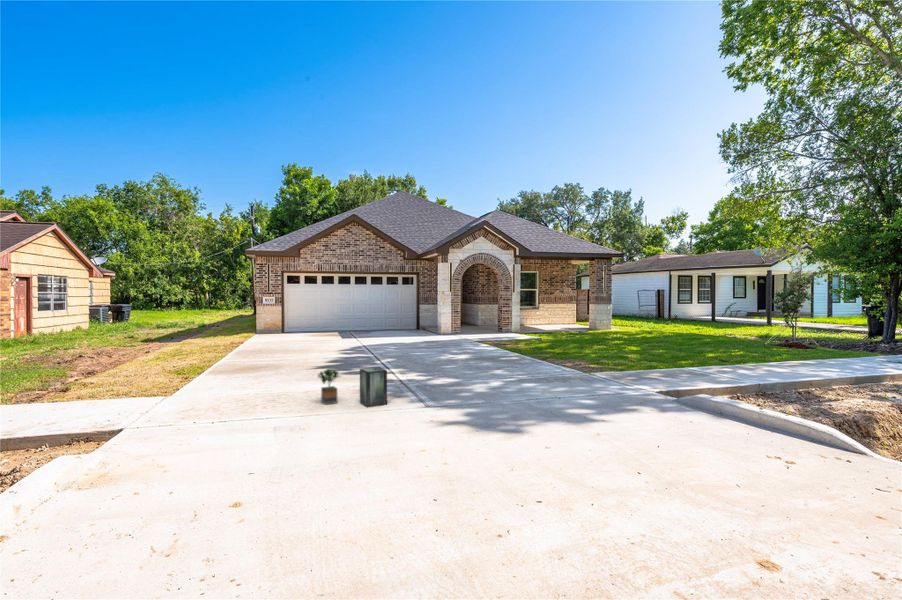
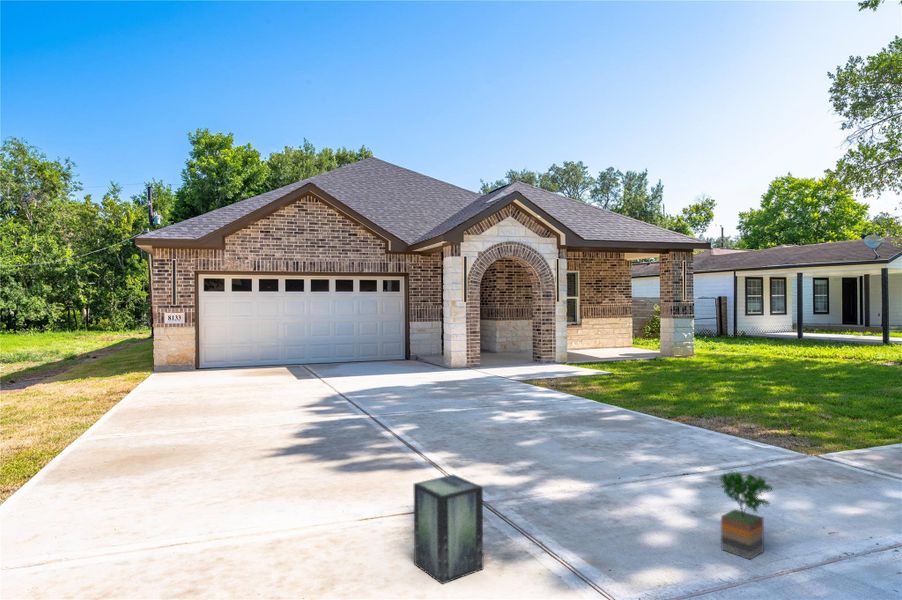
potted tree: present [318,369,339,405] -> present [720,471,772,559]

